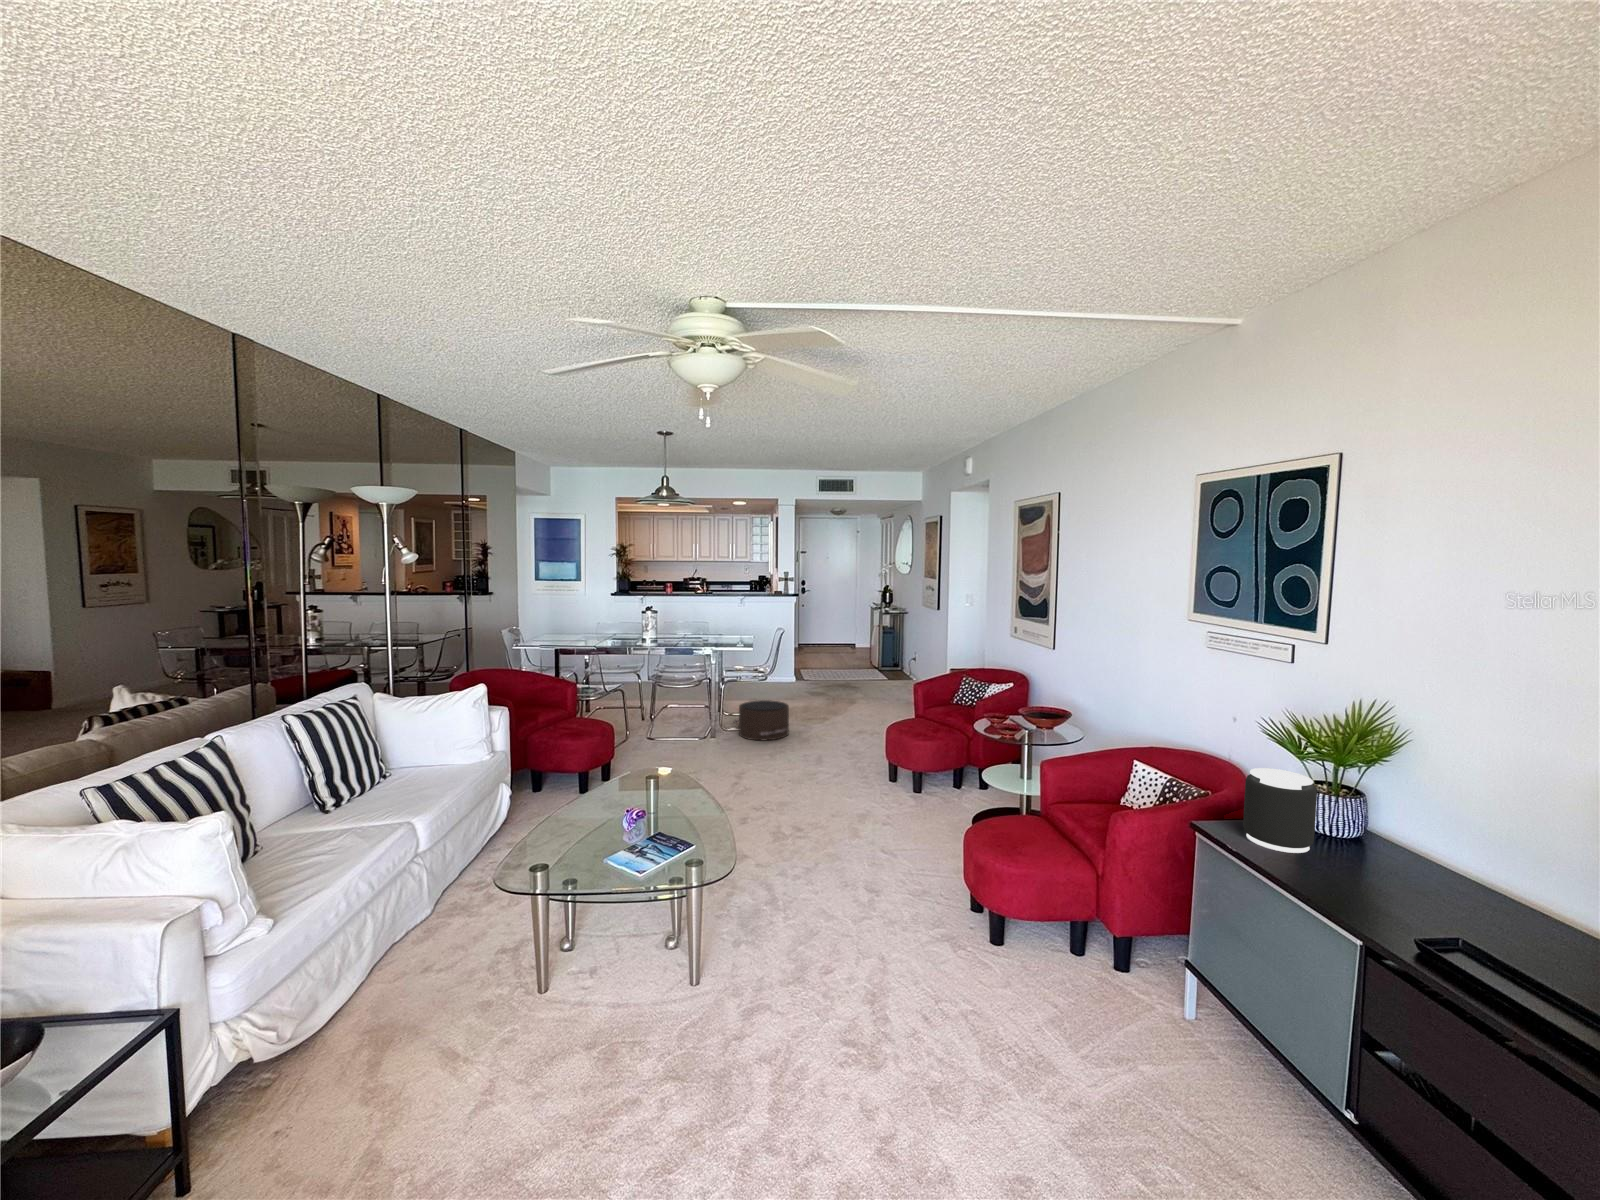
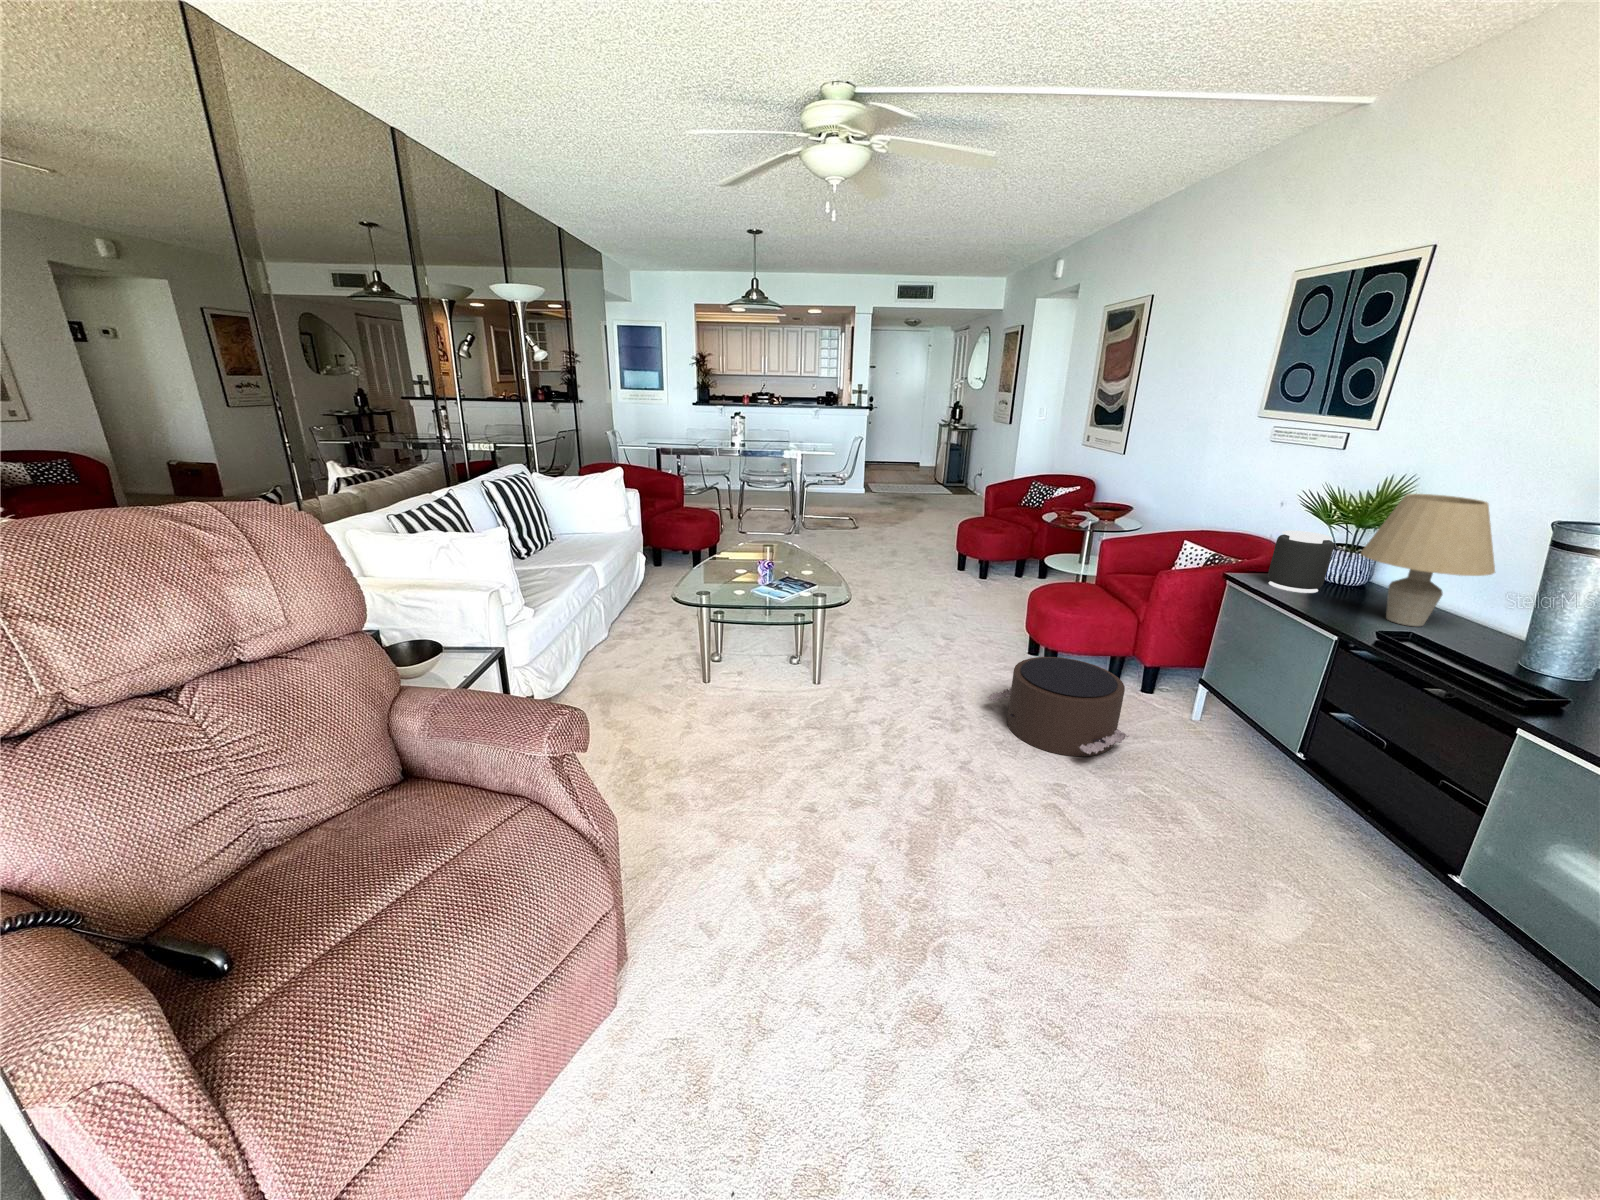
pouf: present [733,700,789,740] -> present [987,657,1130,756]
table lamp: none [1357,736,1541,917] -> present [1361,494,1495,626]

